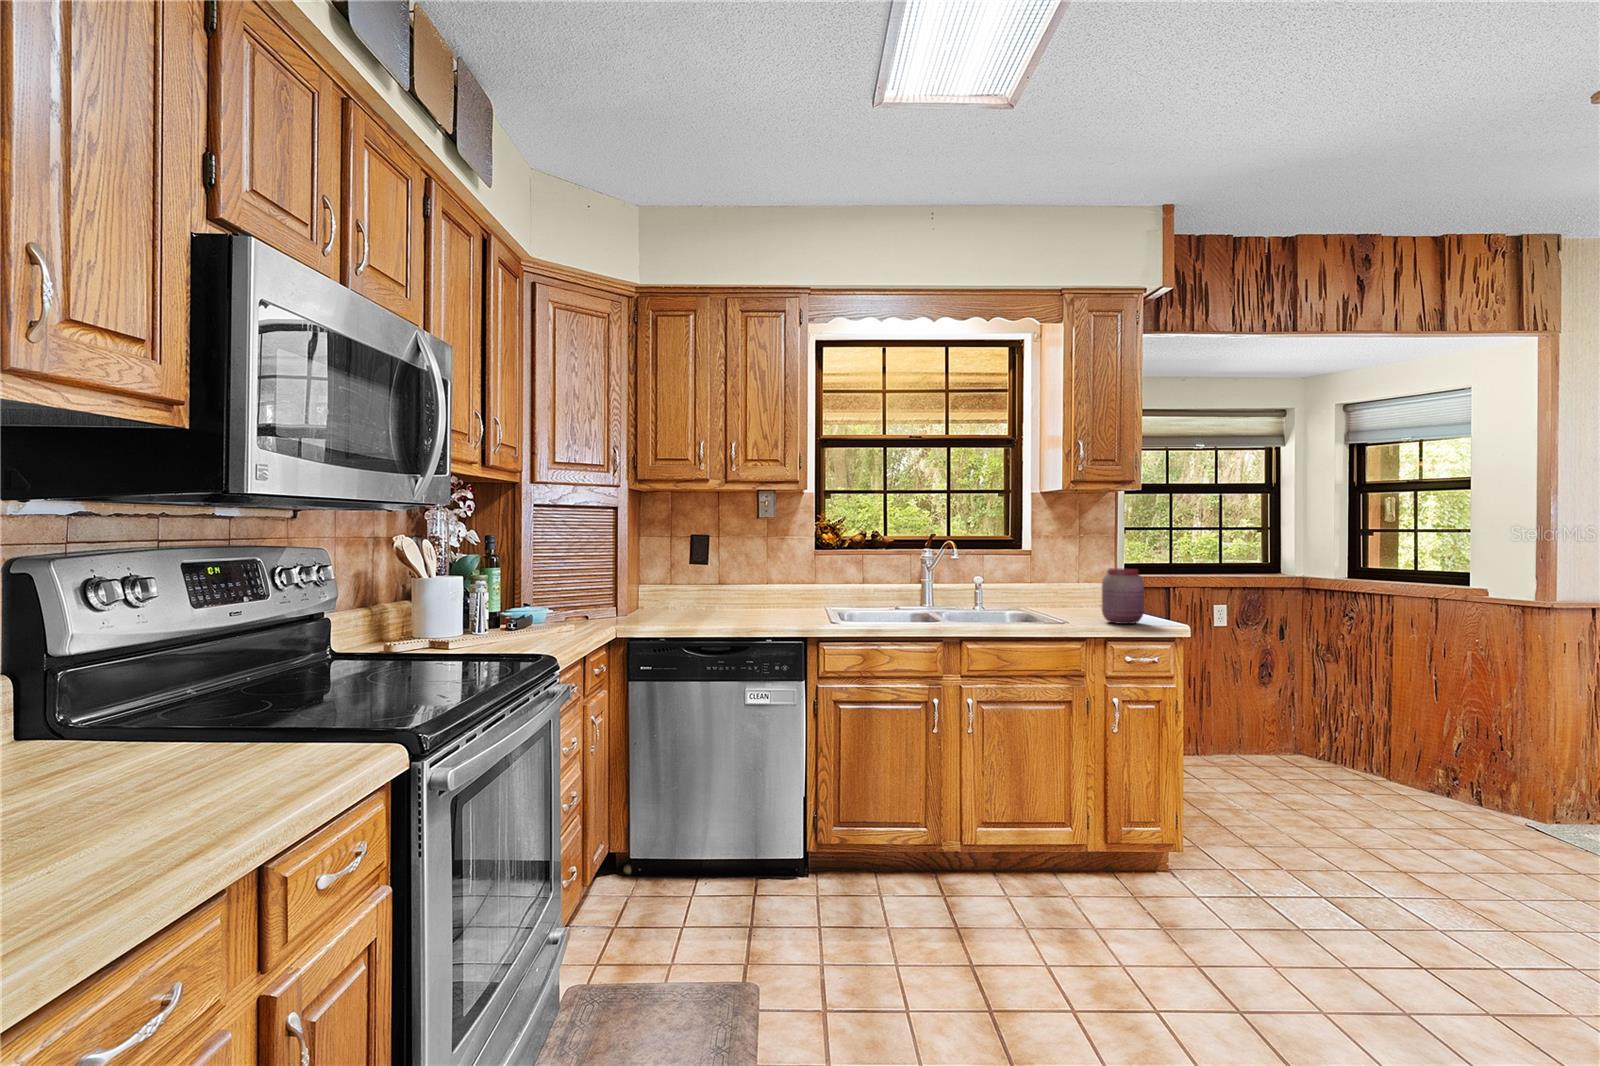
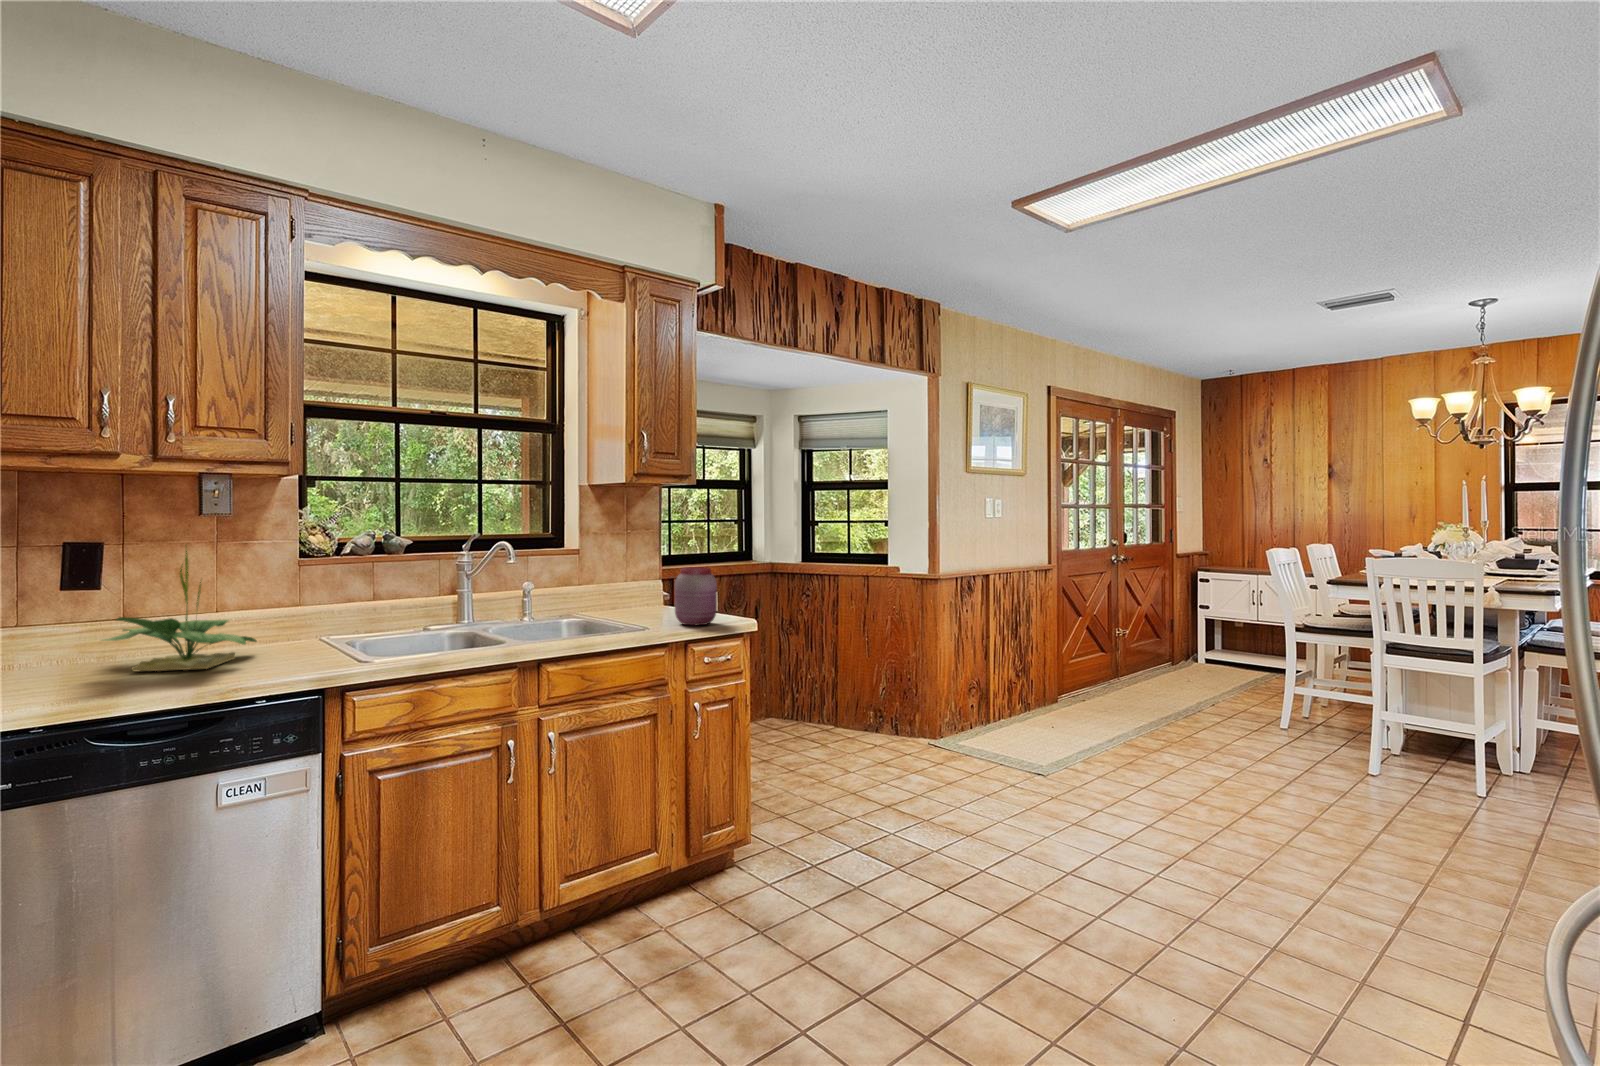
potted plant: none [695,539,779,621] -> present [104,551,257,672]

